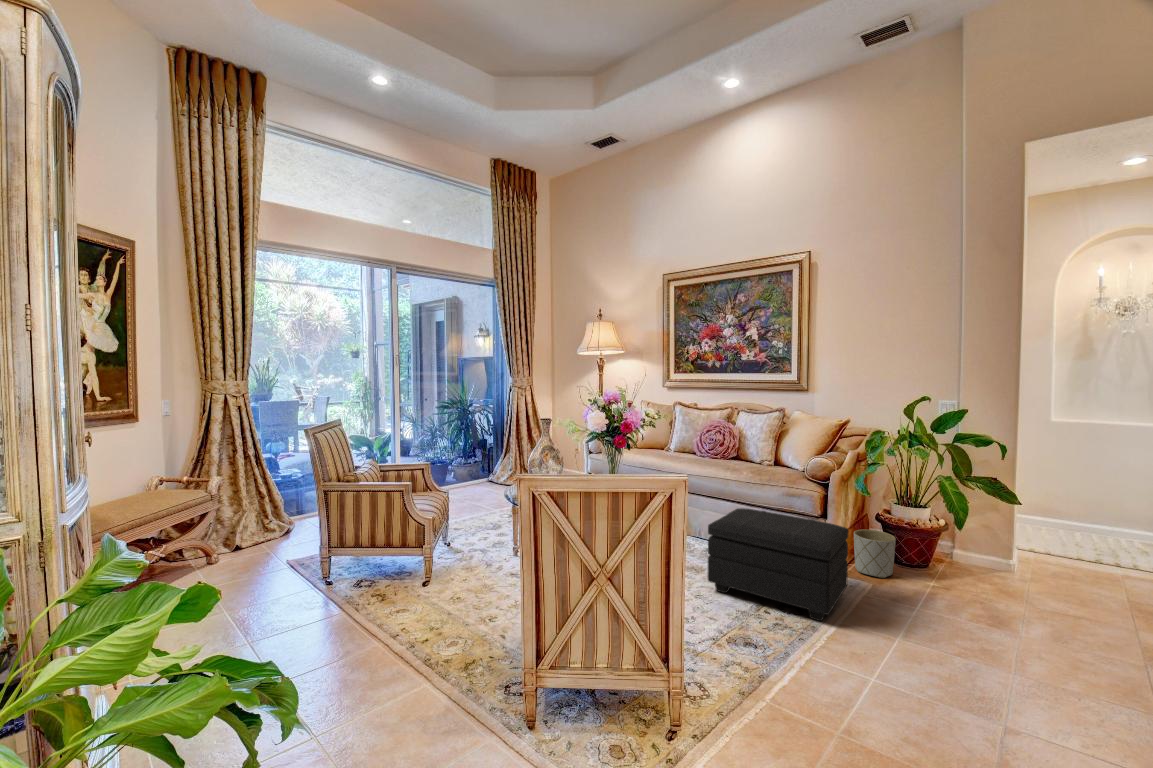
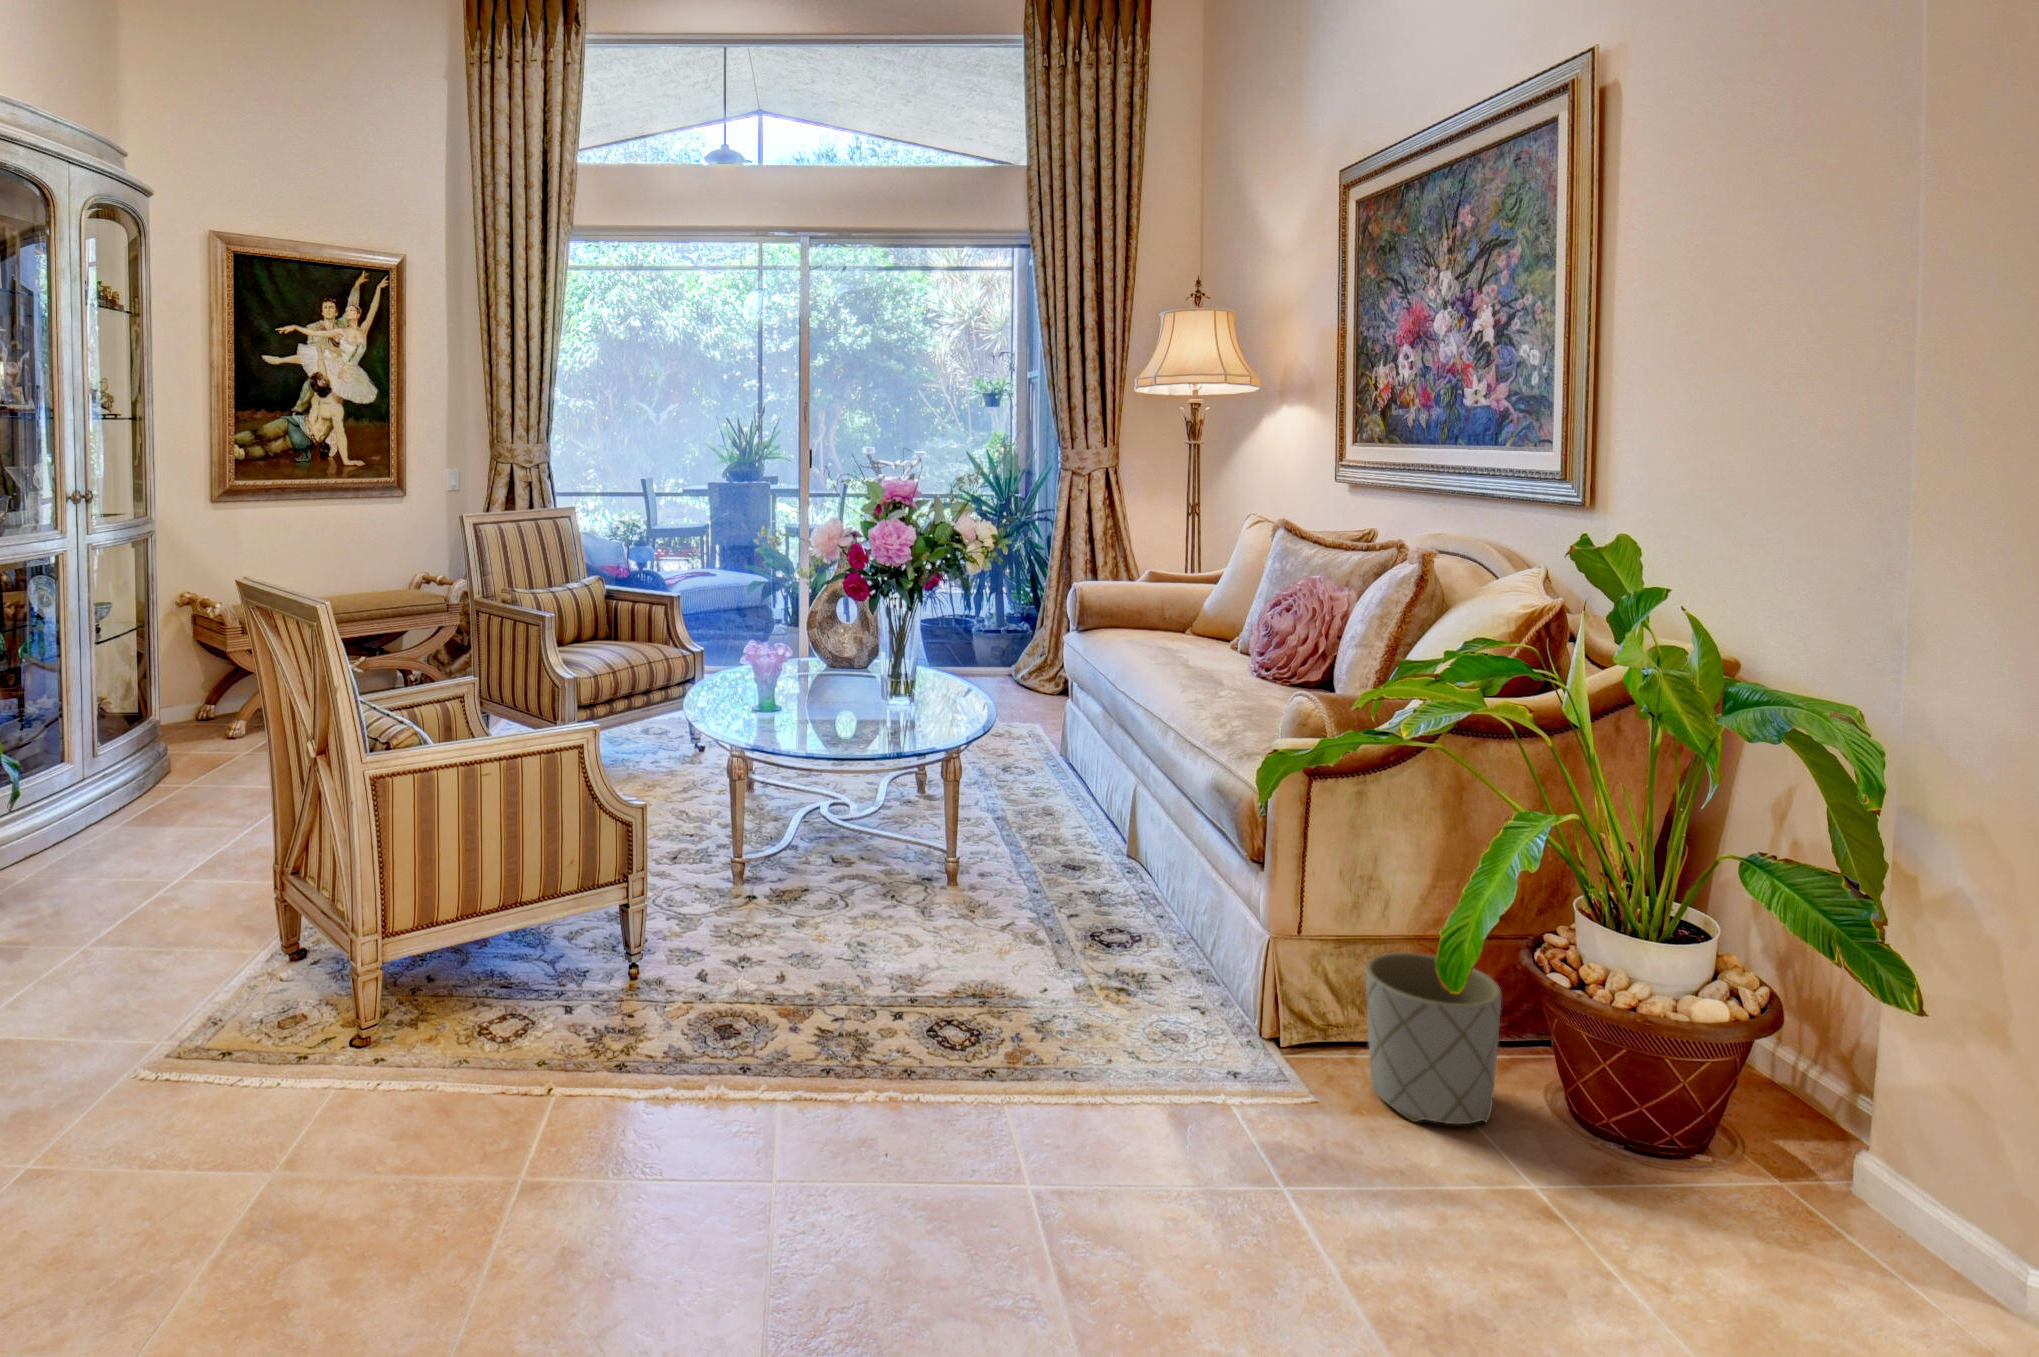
footstool: present [708,508,848,621] -> none [899,790,1184,1091]

